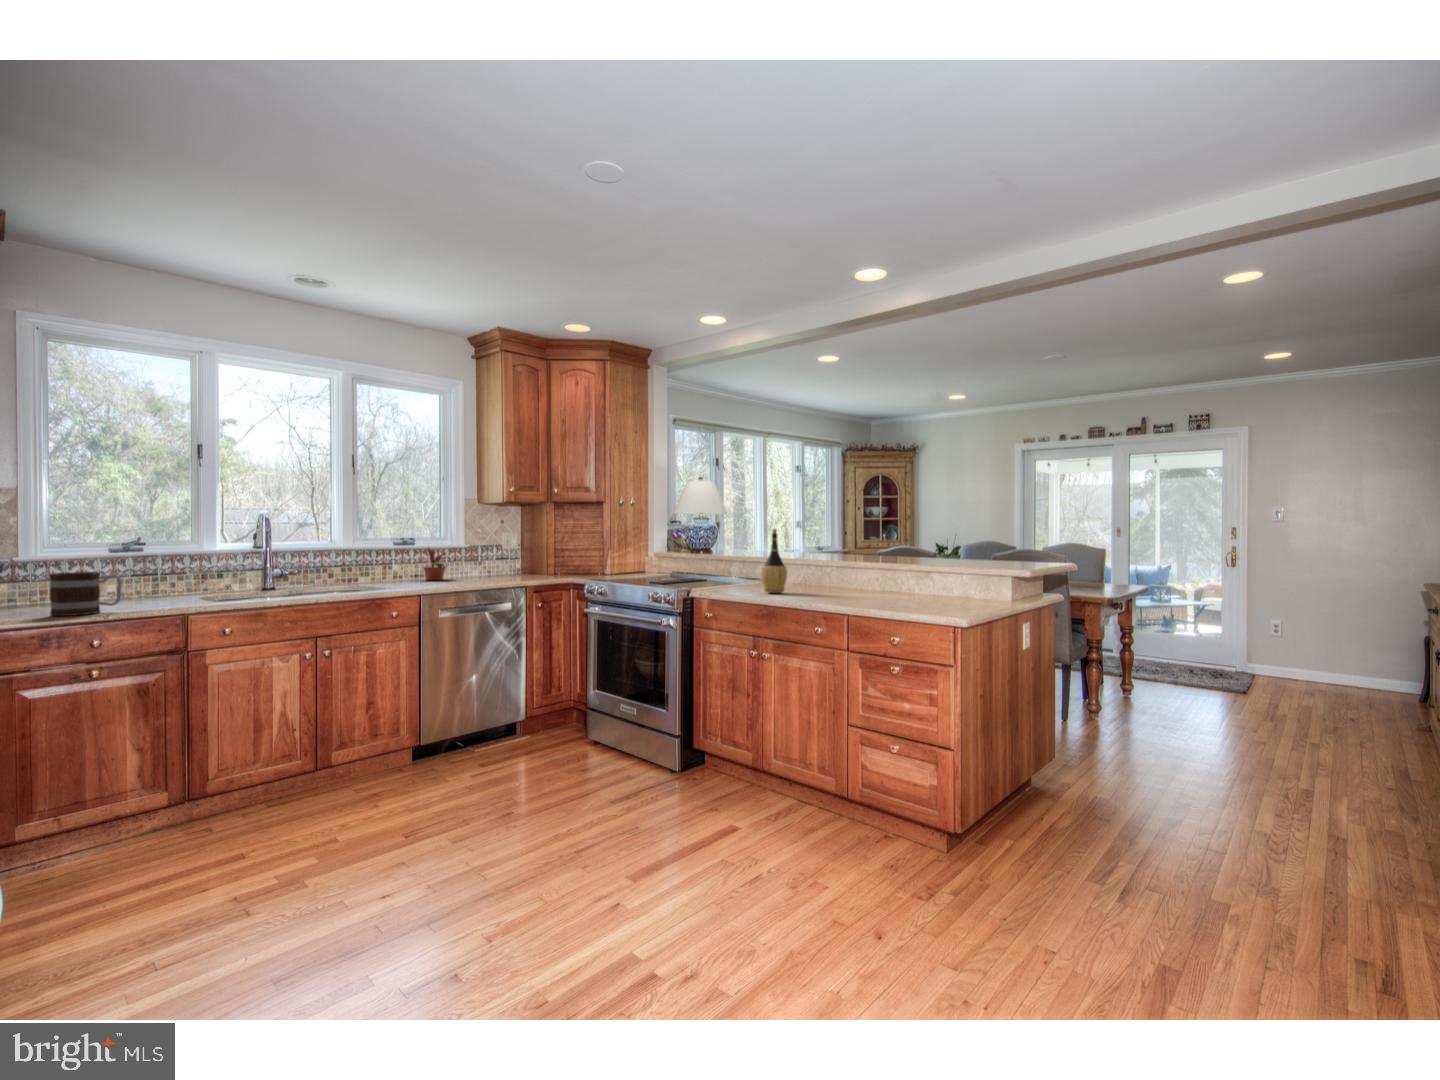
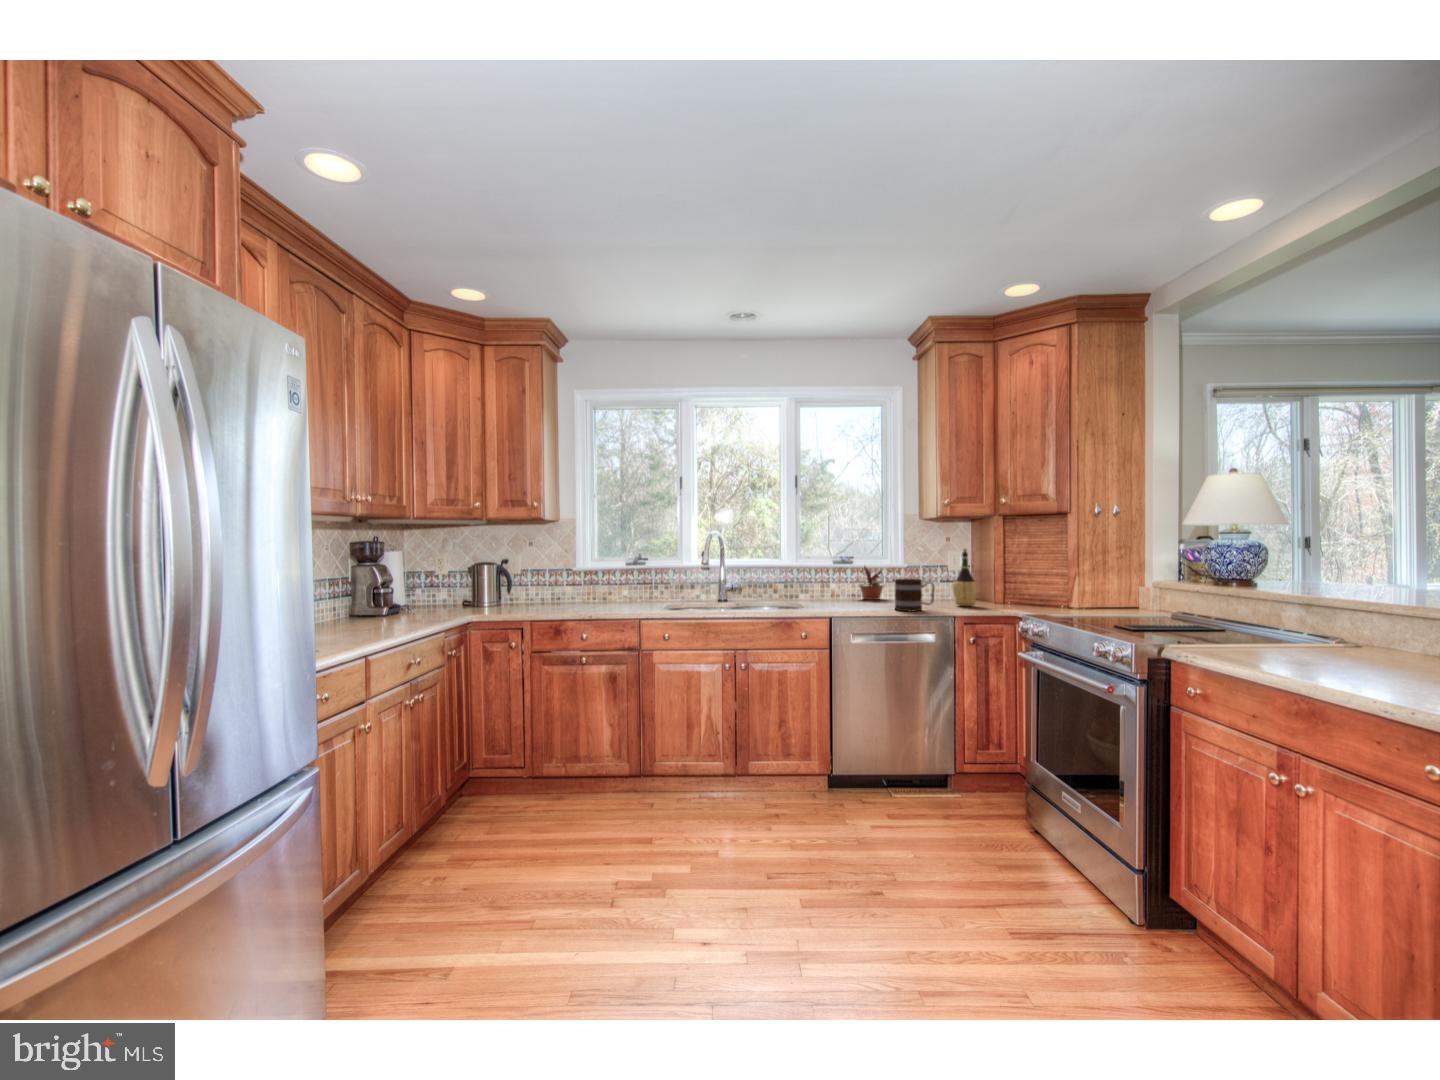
wine bottle: present [761,529,787,593] -> present [953,549,977,606]
mug: present [50,572,122,616] -> present [895,579,935,611]

